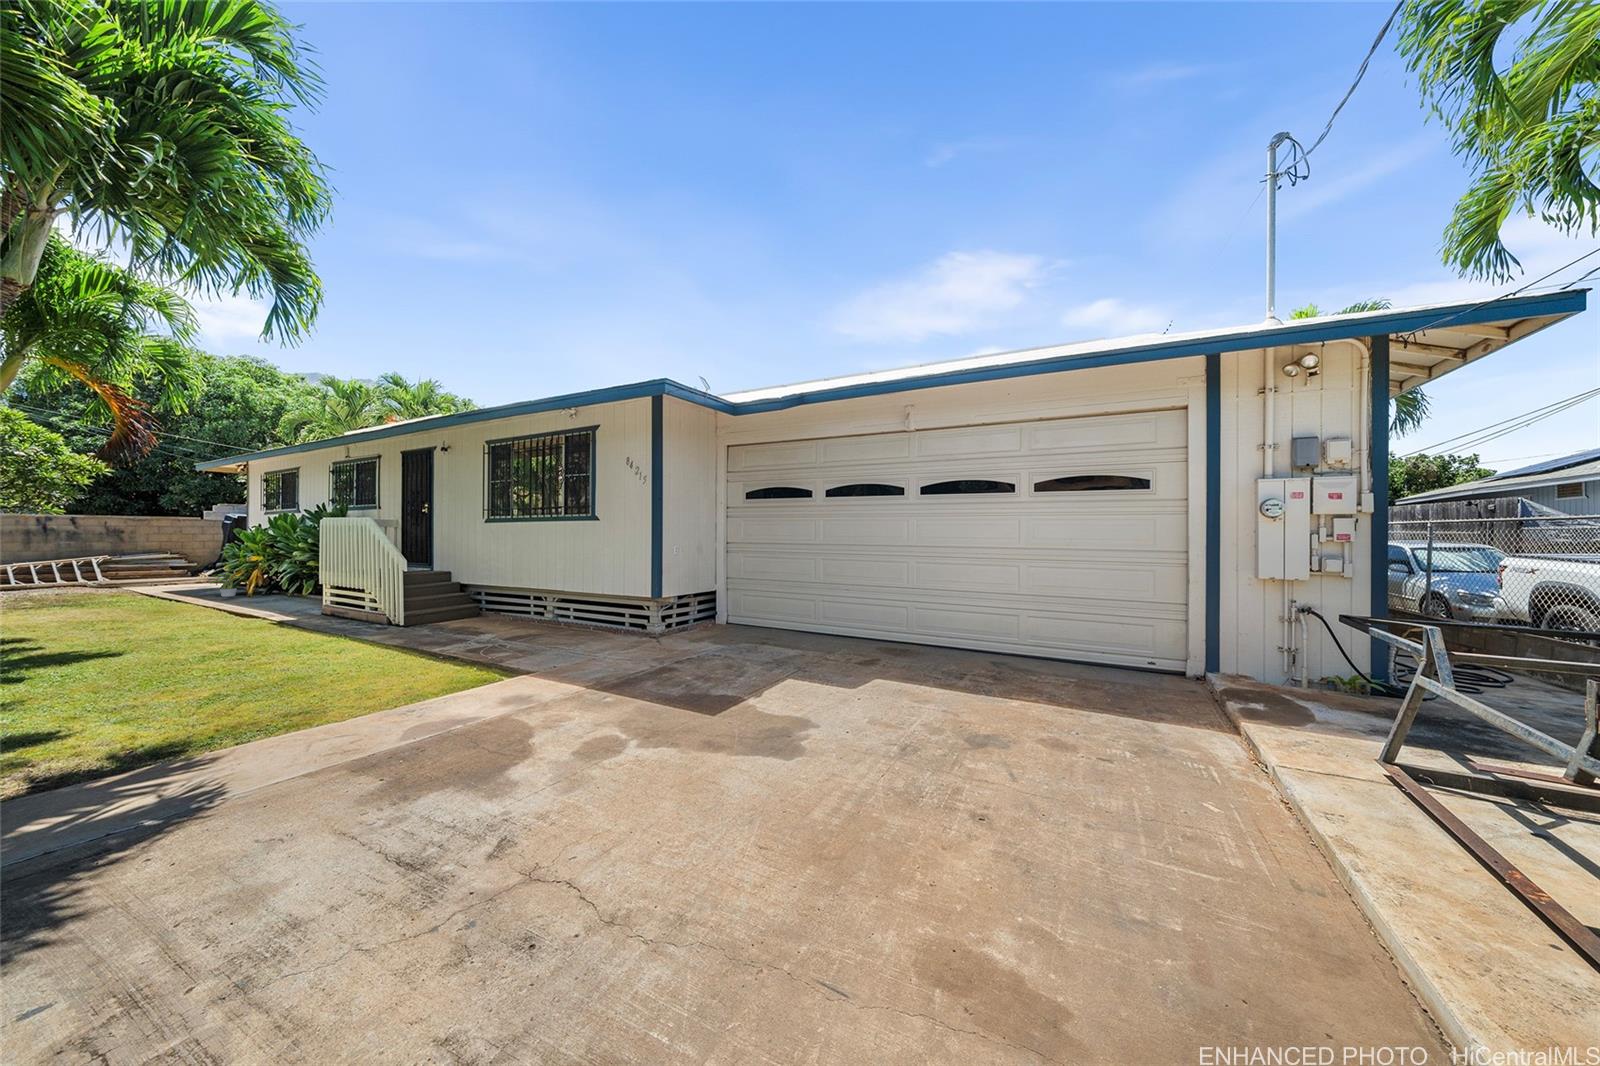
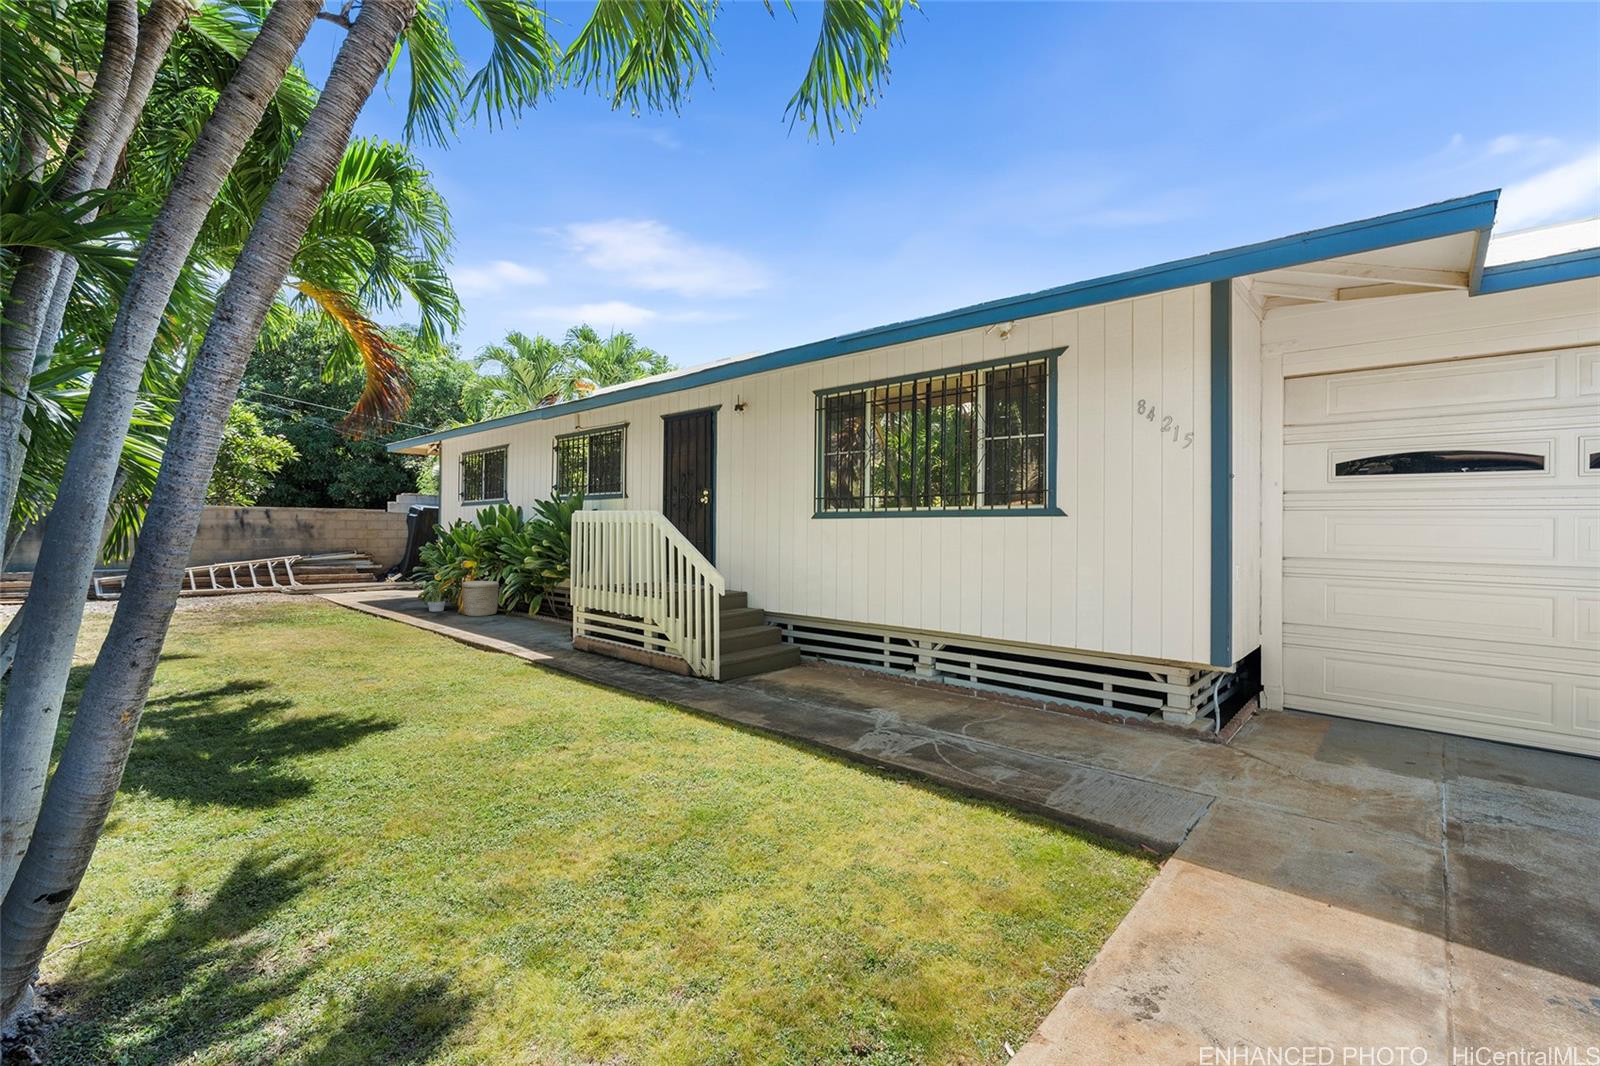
woven basket: none [248,572,283,598] -> present [462,581,499,616]

